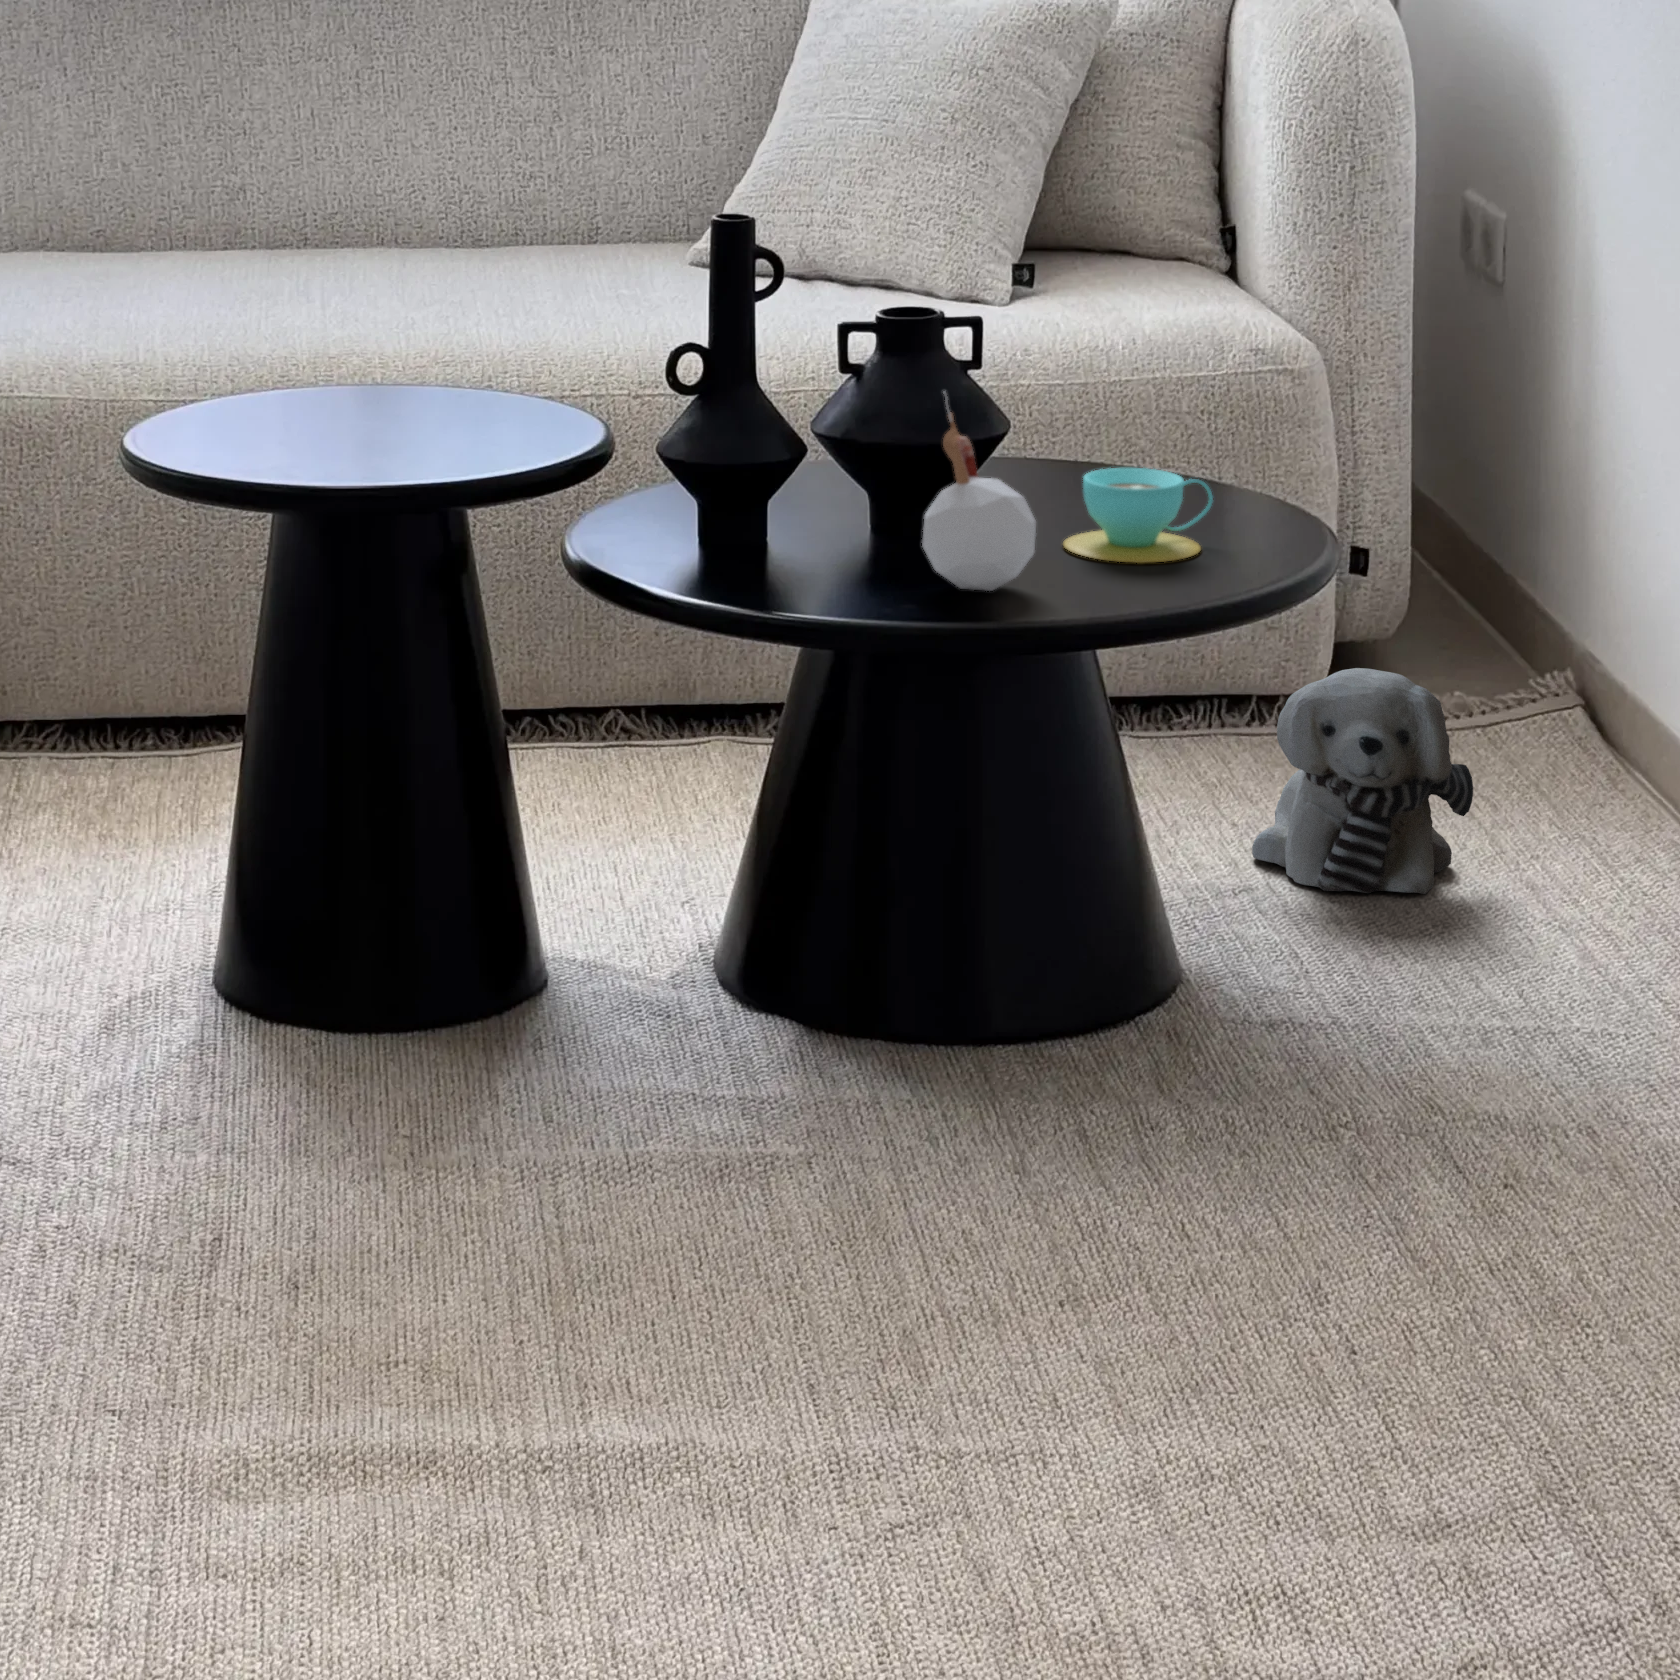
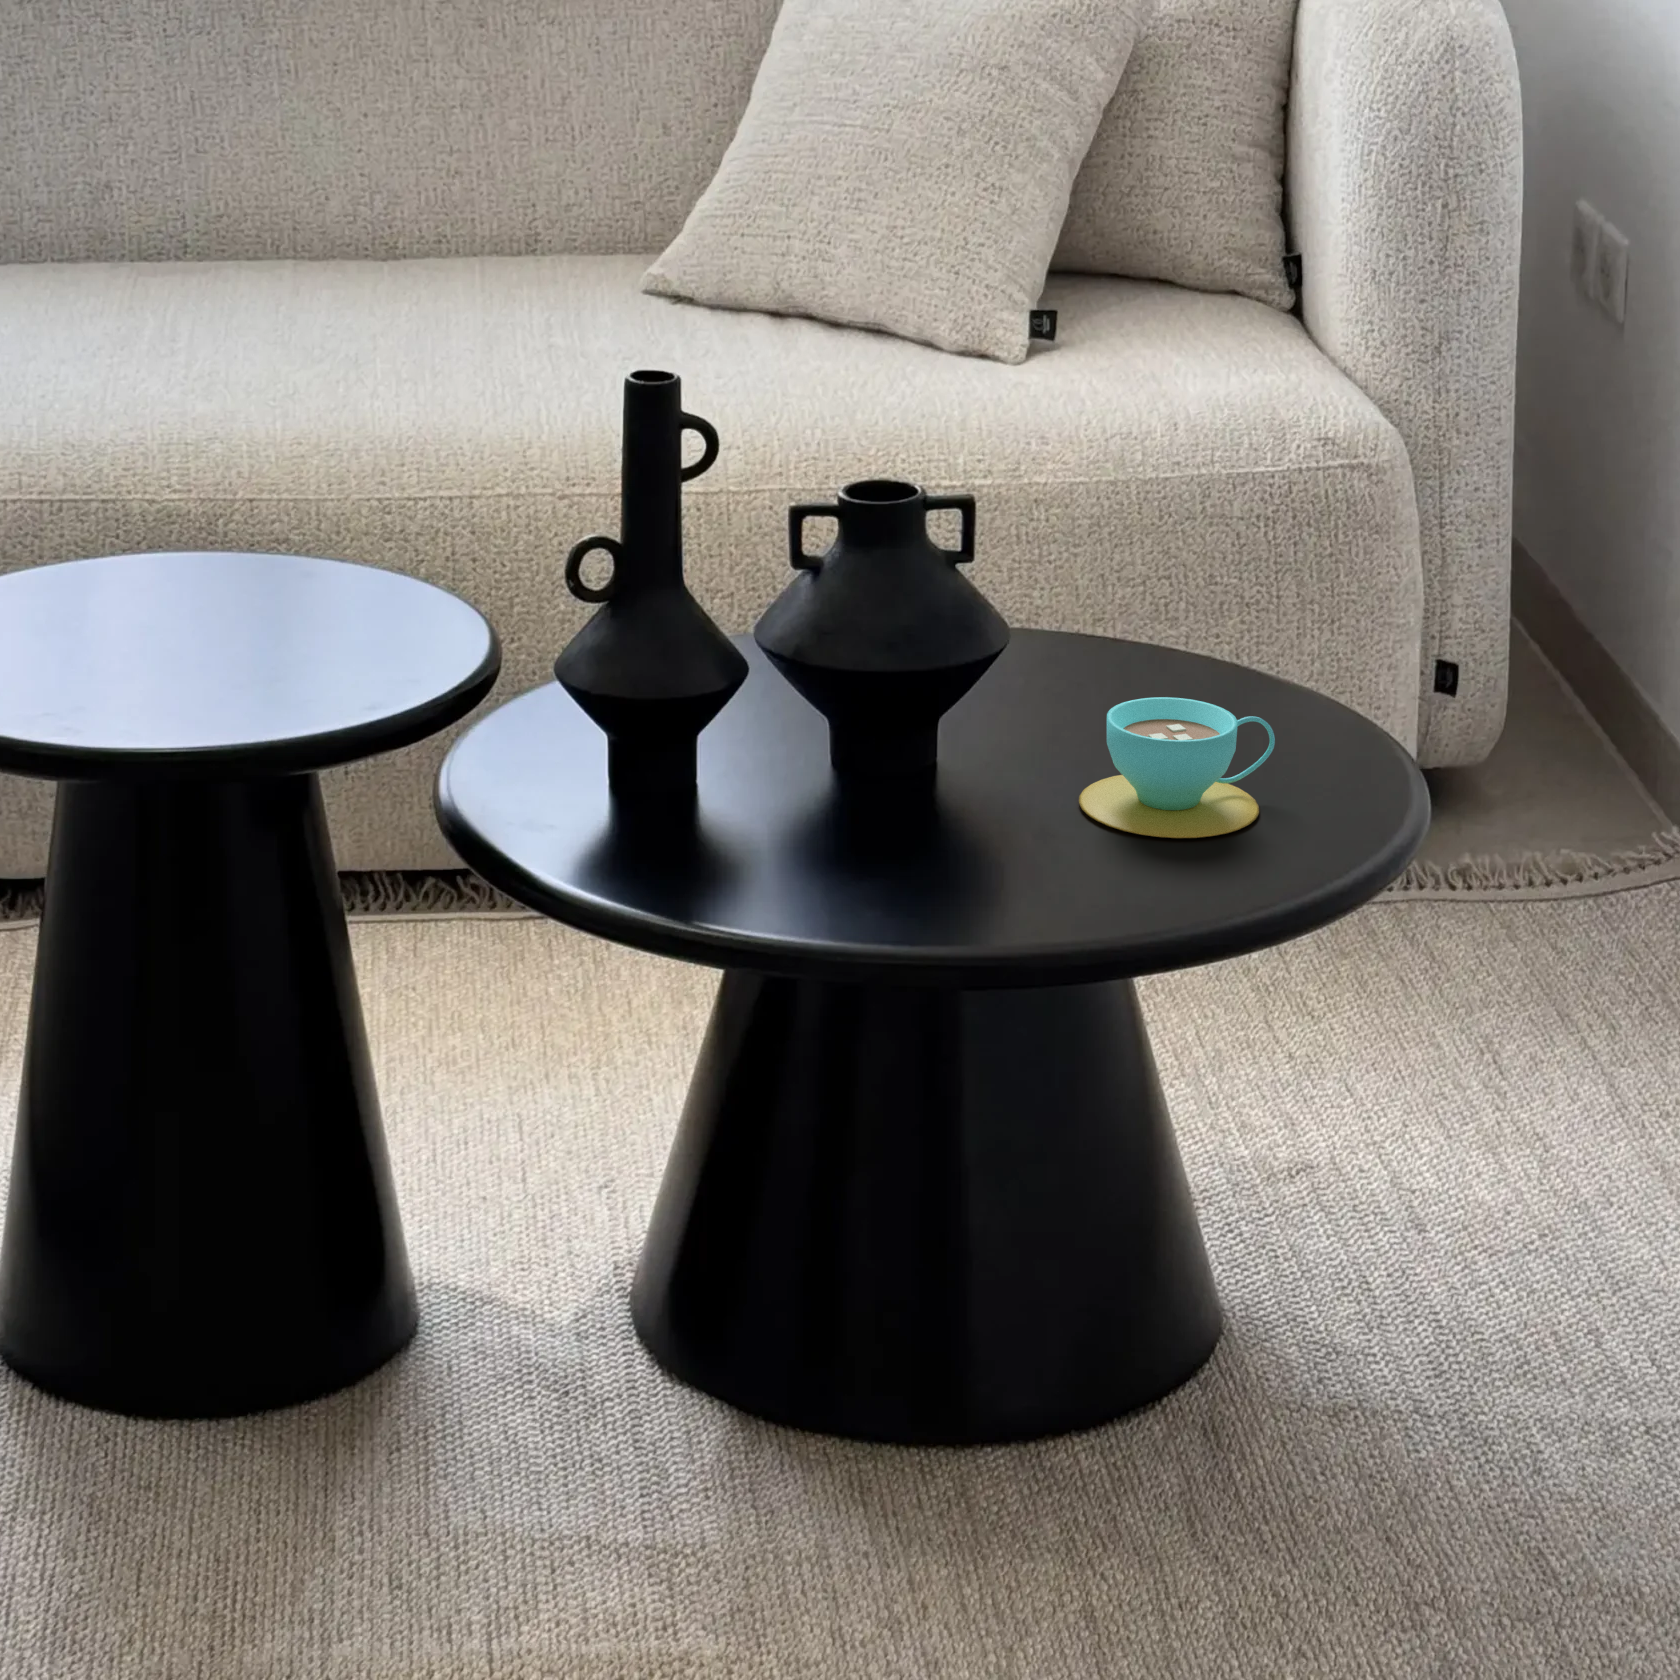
candle: present [922,392,1036,591] -> none [891,626,1043,894]
plush toy: present [1252,668,1473,894] -> none [1315,893,1593,1180]

